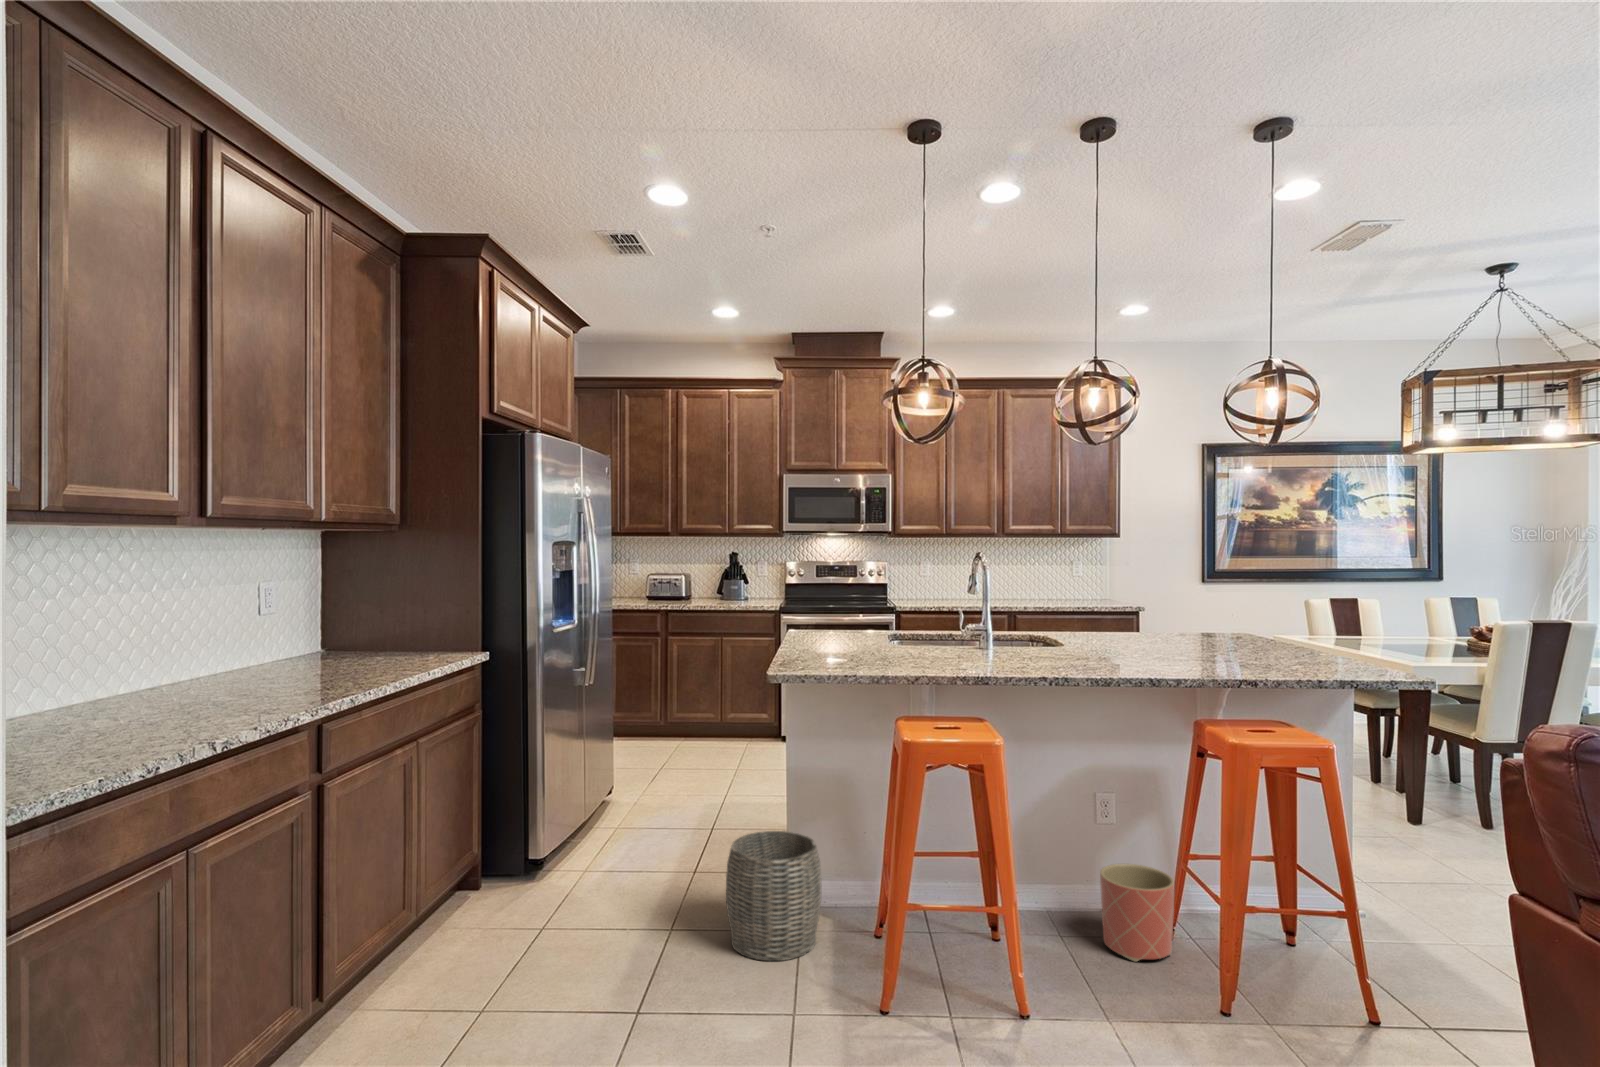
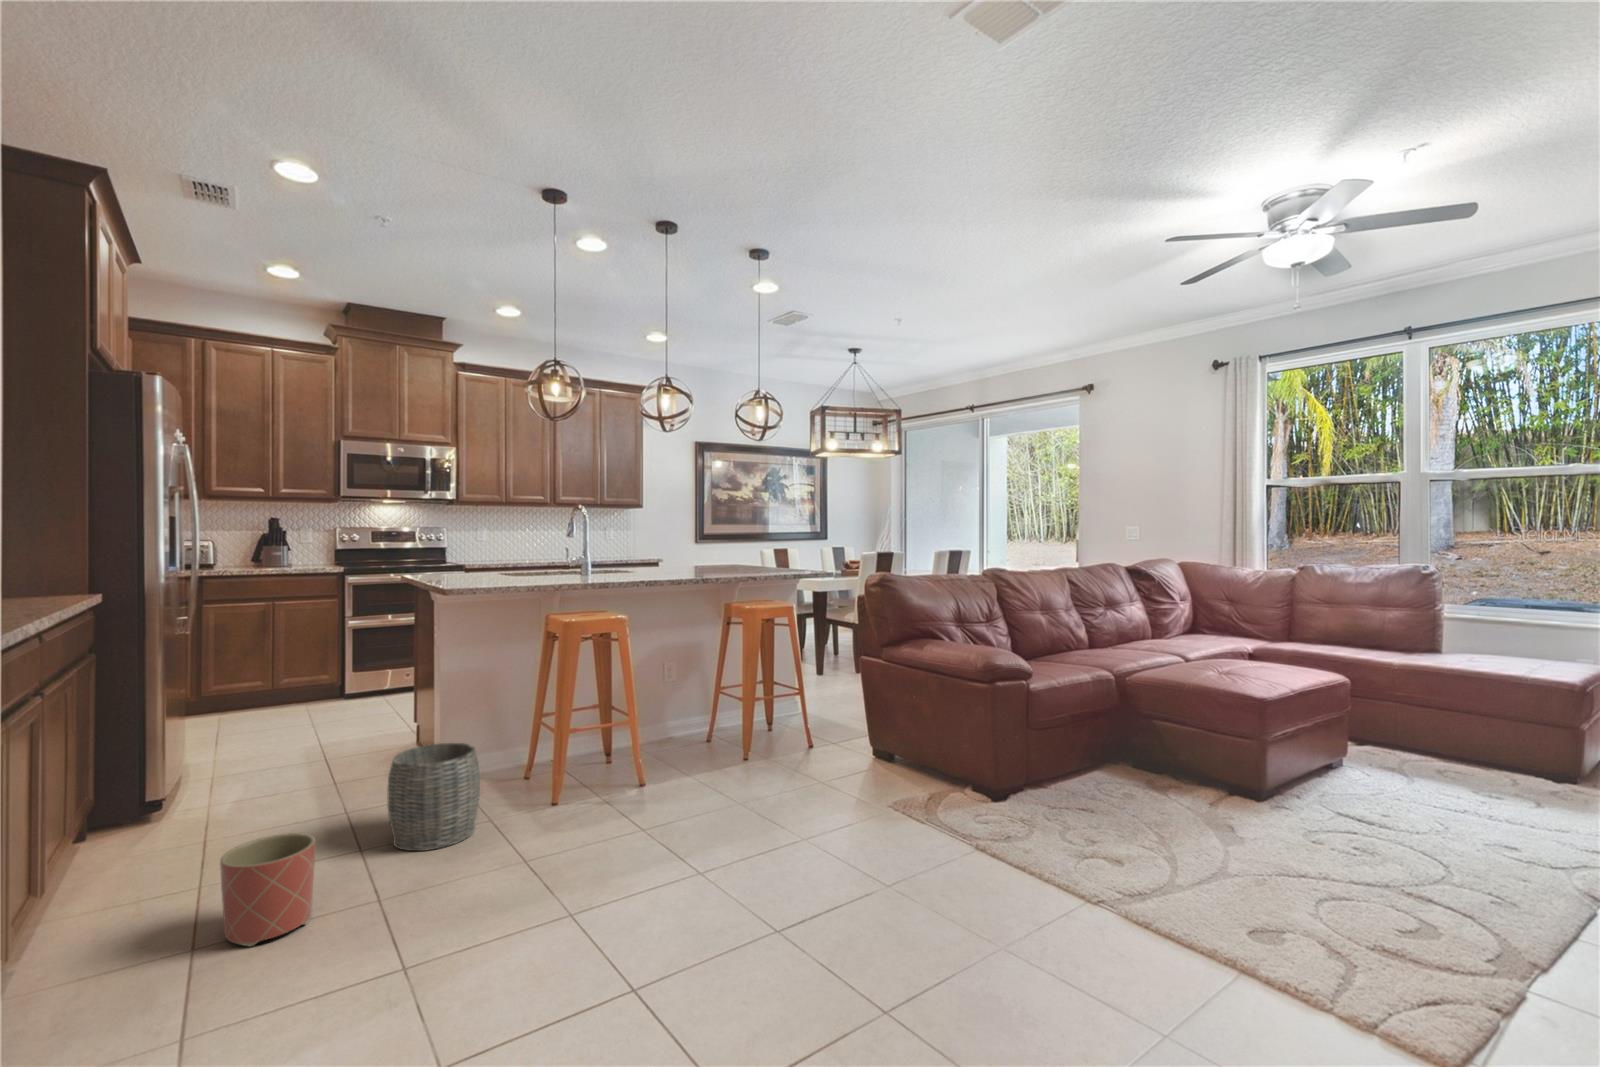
planter: present [1100,864,1175,962] -> present [220,833,315,946]

